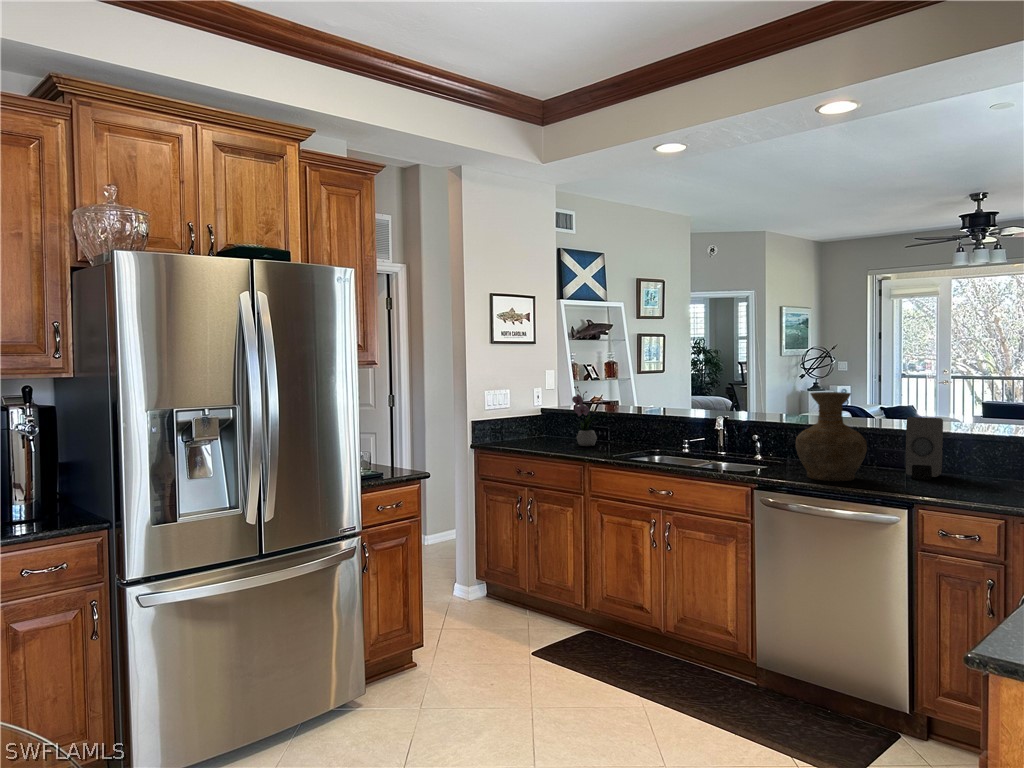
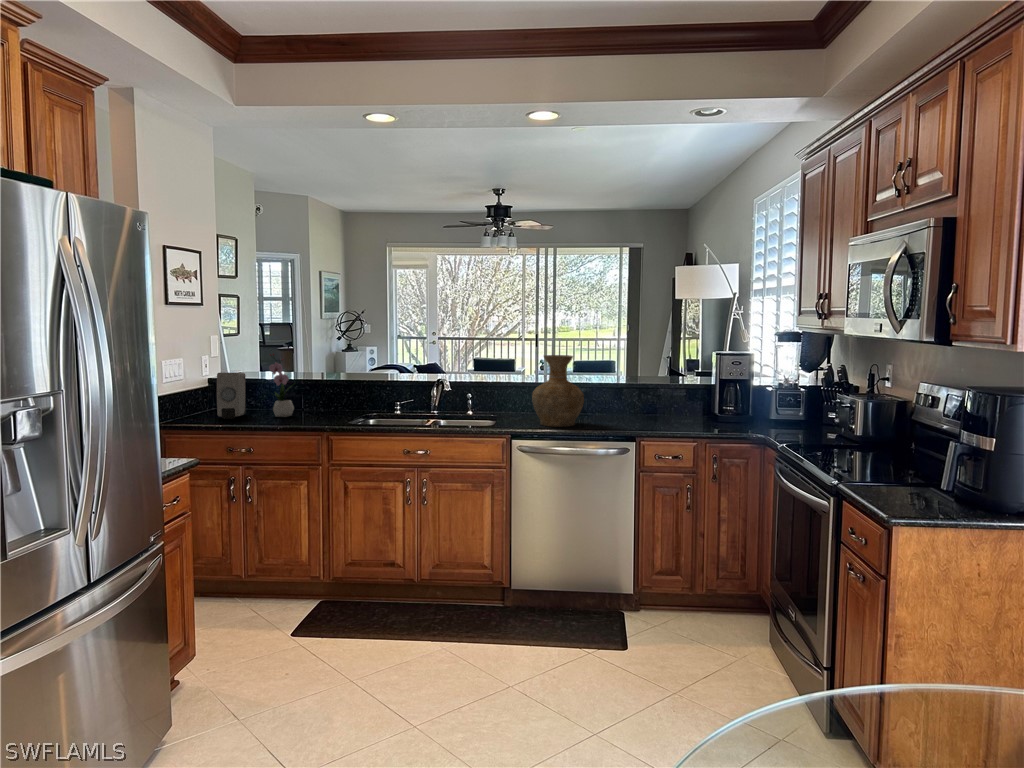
soap dispenser: present [906,417,943,480] -> present [217,372,246,419]

